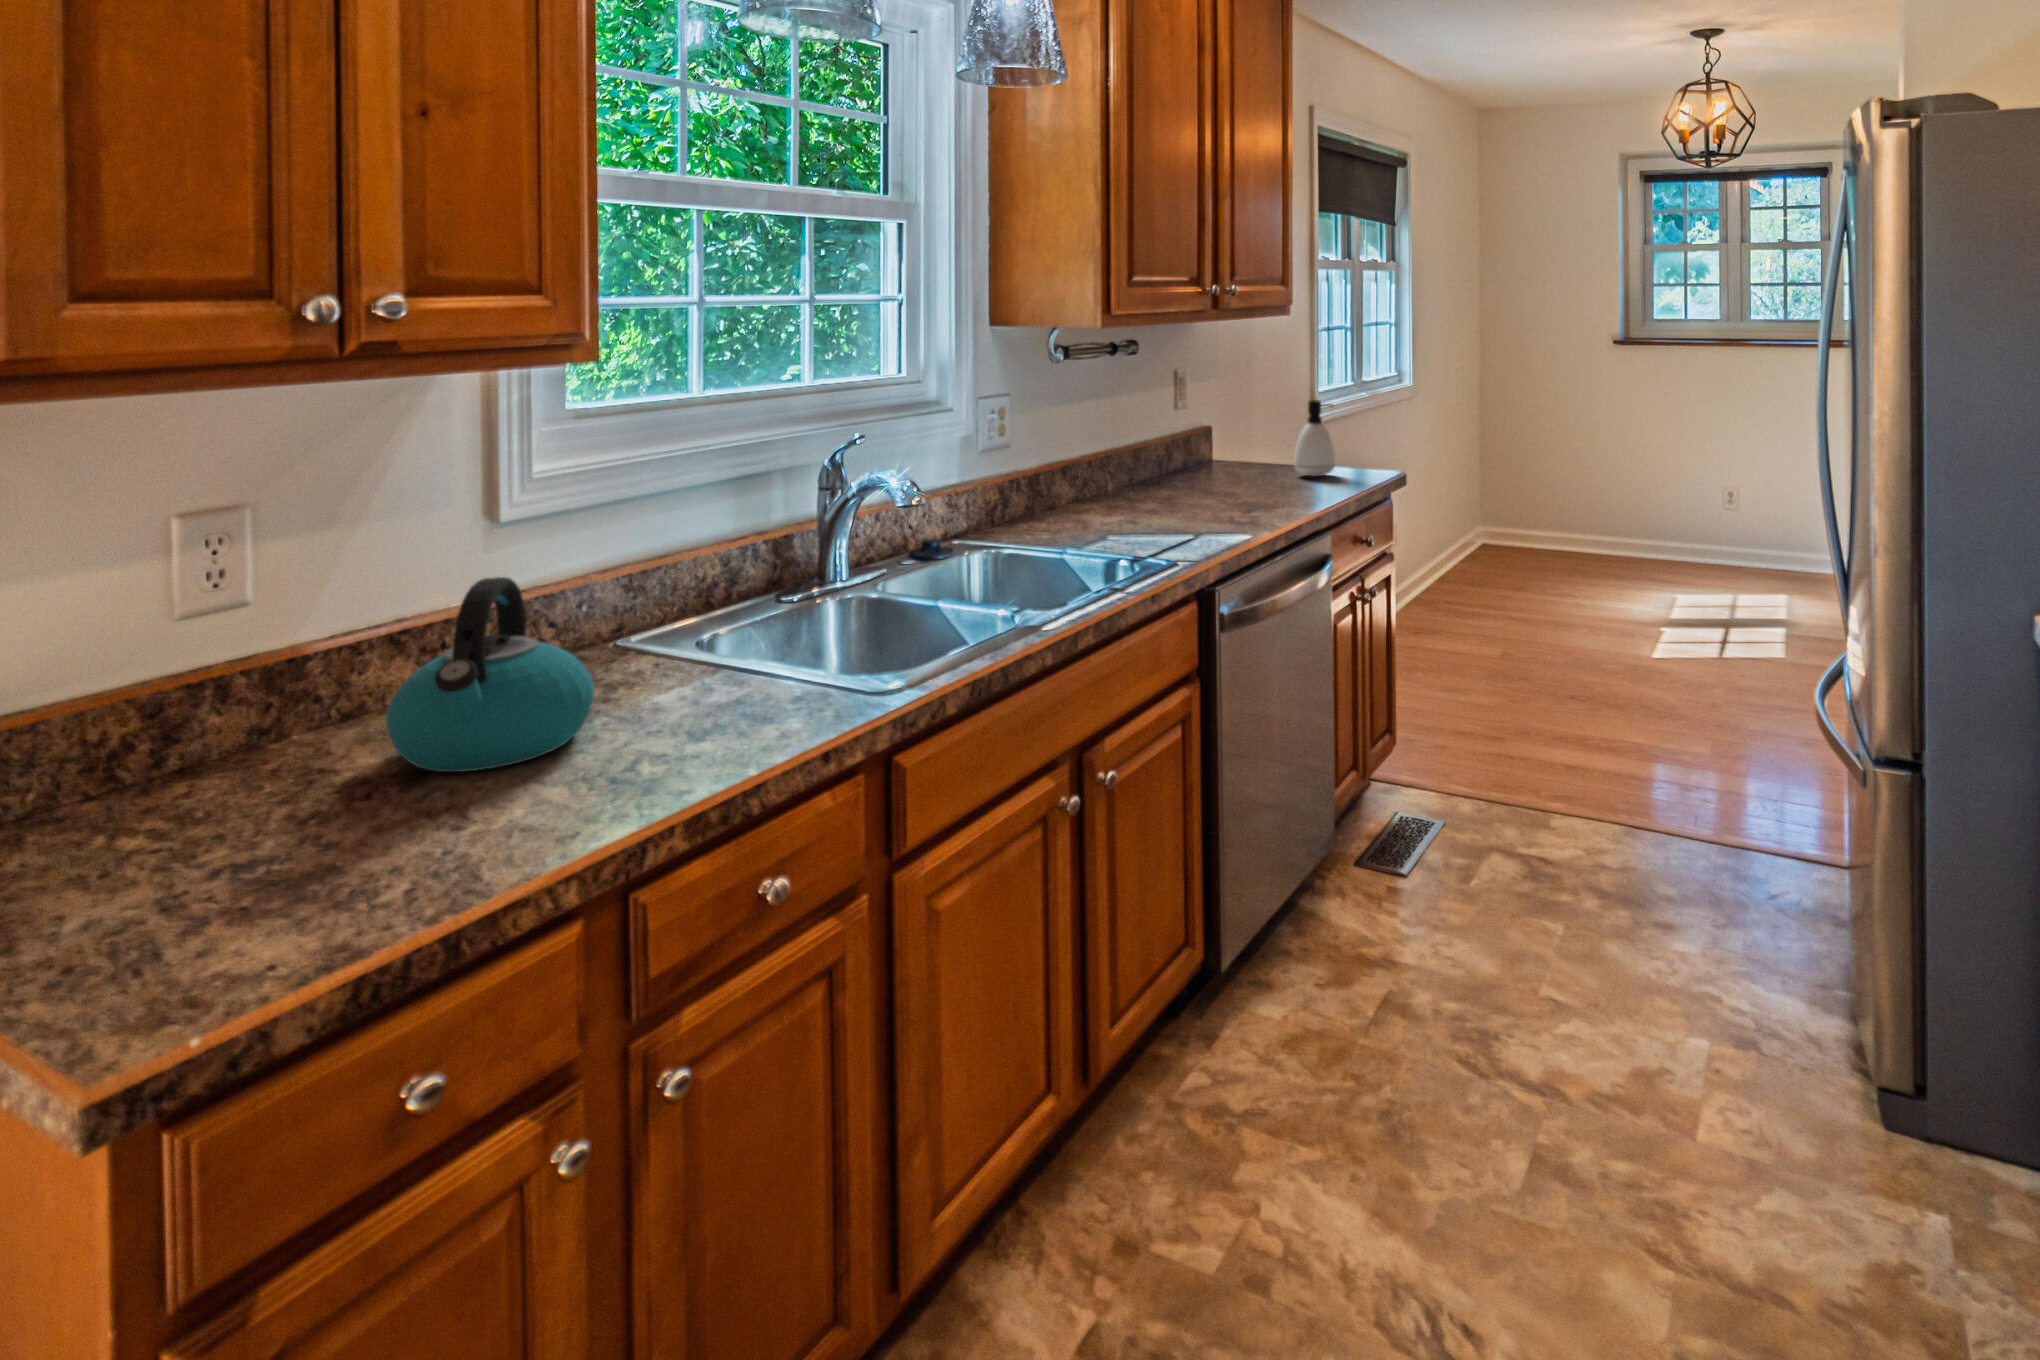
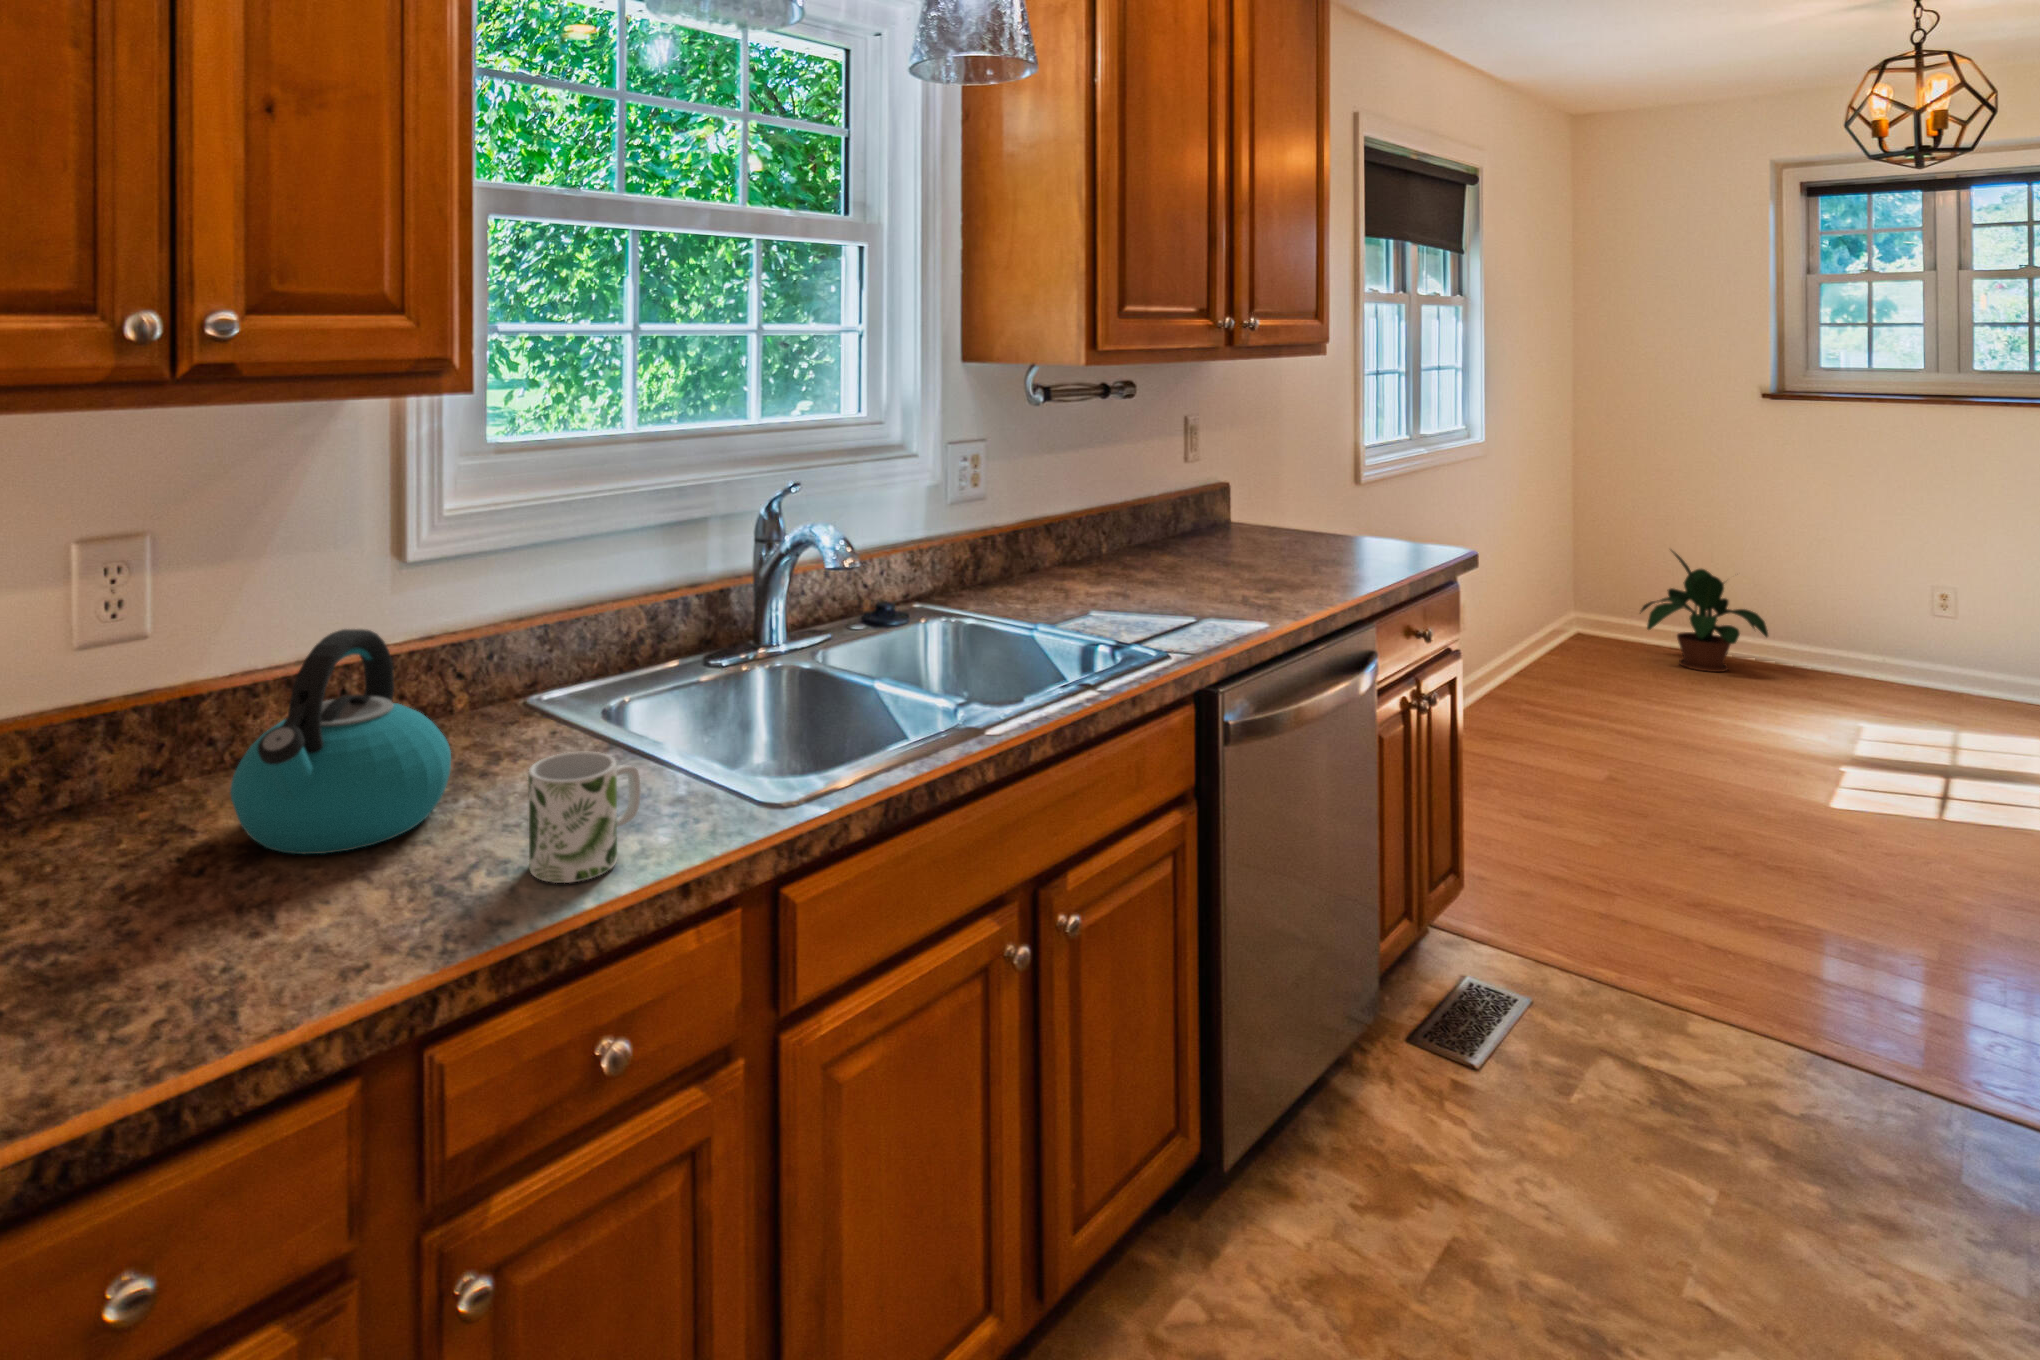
soap dispenser: present [1294,400,1335,476] -> none [1331,455,1383,547]
potted plant: none [1528,470,1618,568] -> present [1641,551,1768,672]
mug: none [691,660,780,763] -> present [528,752,641,883]

